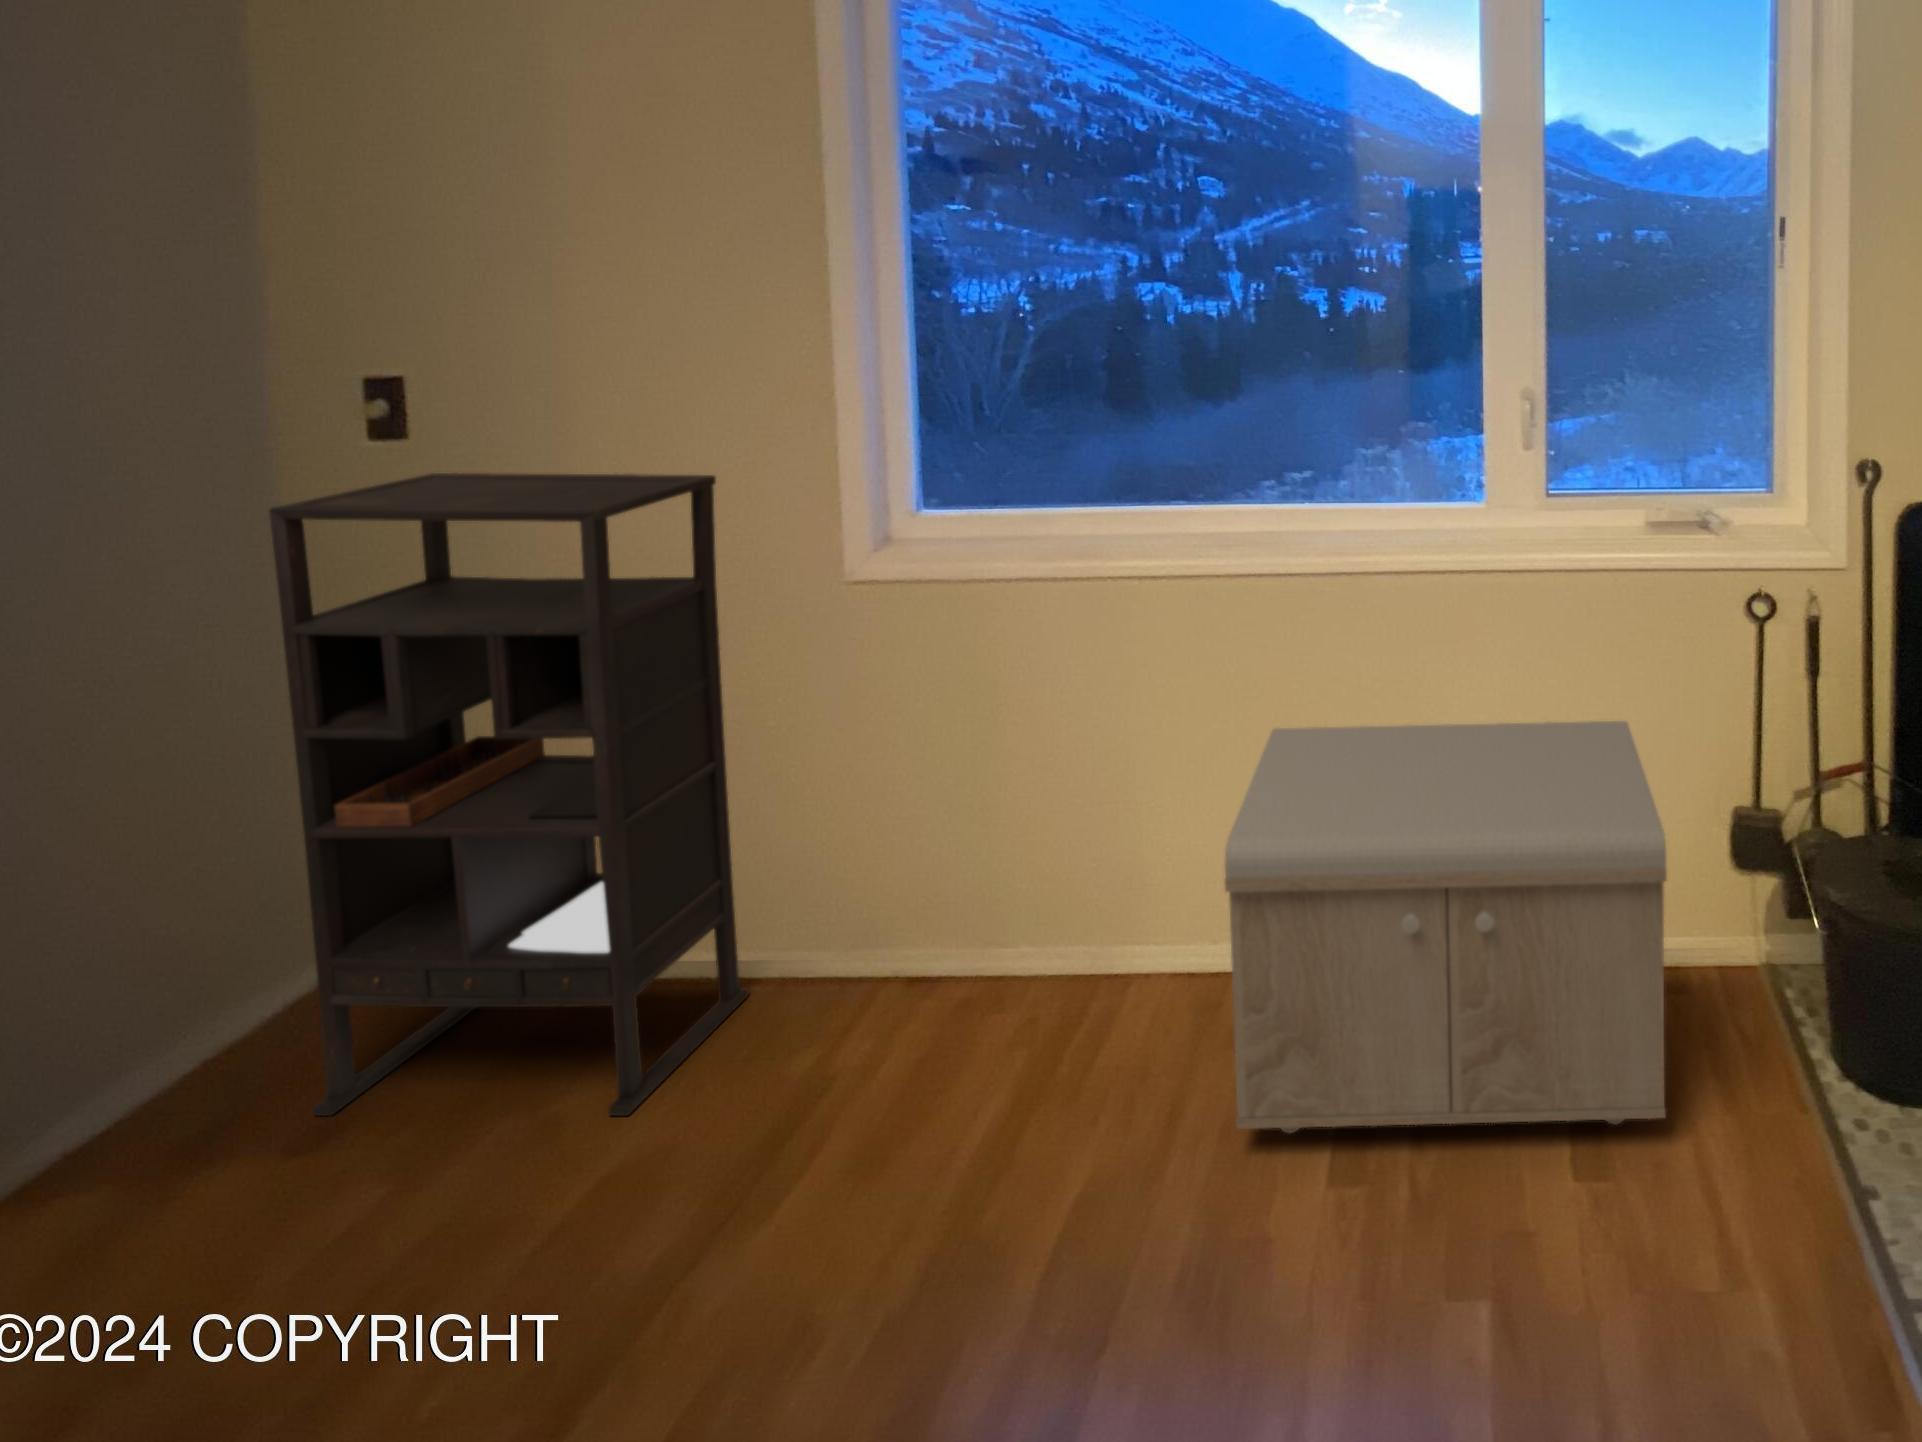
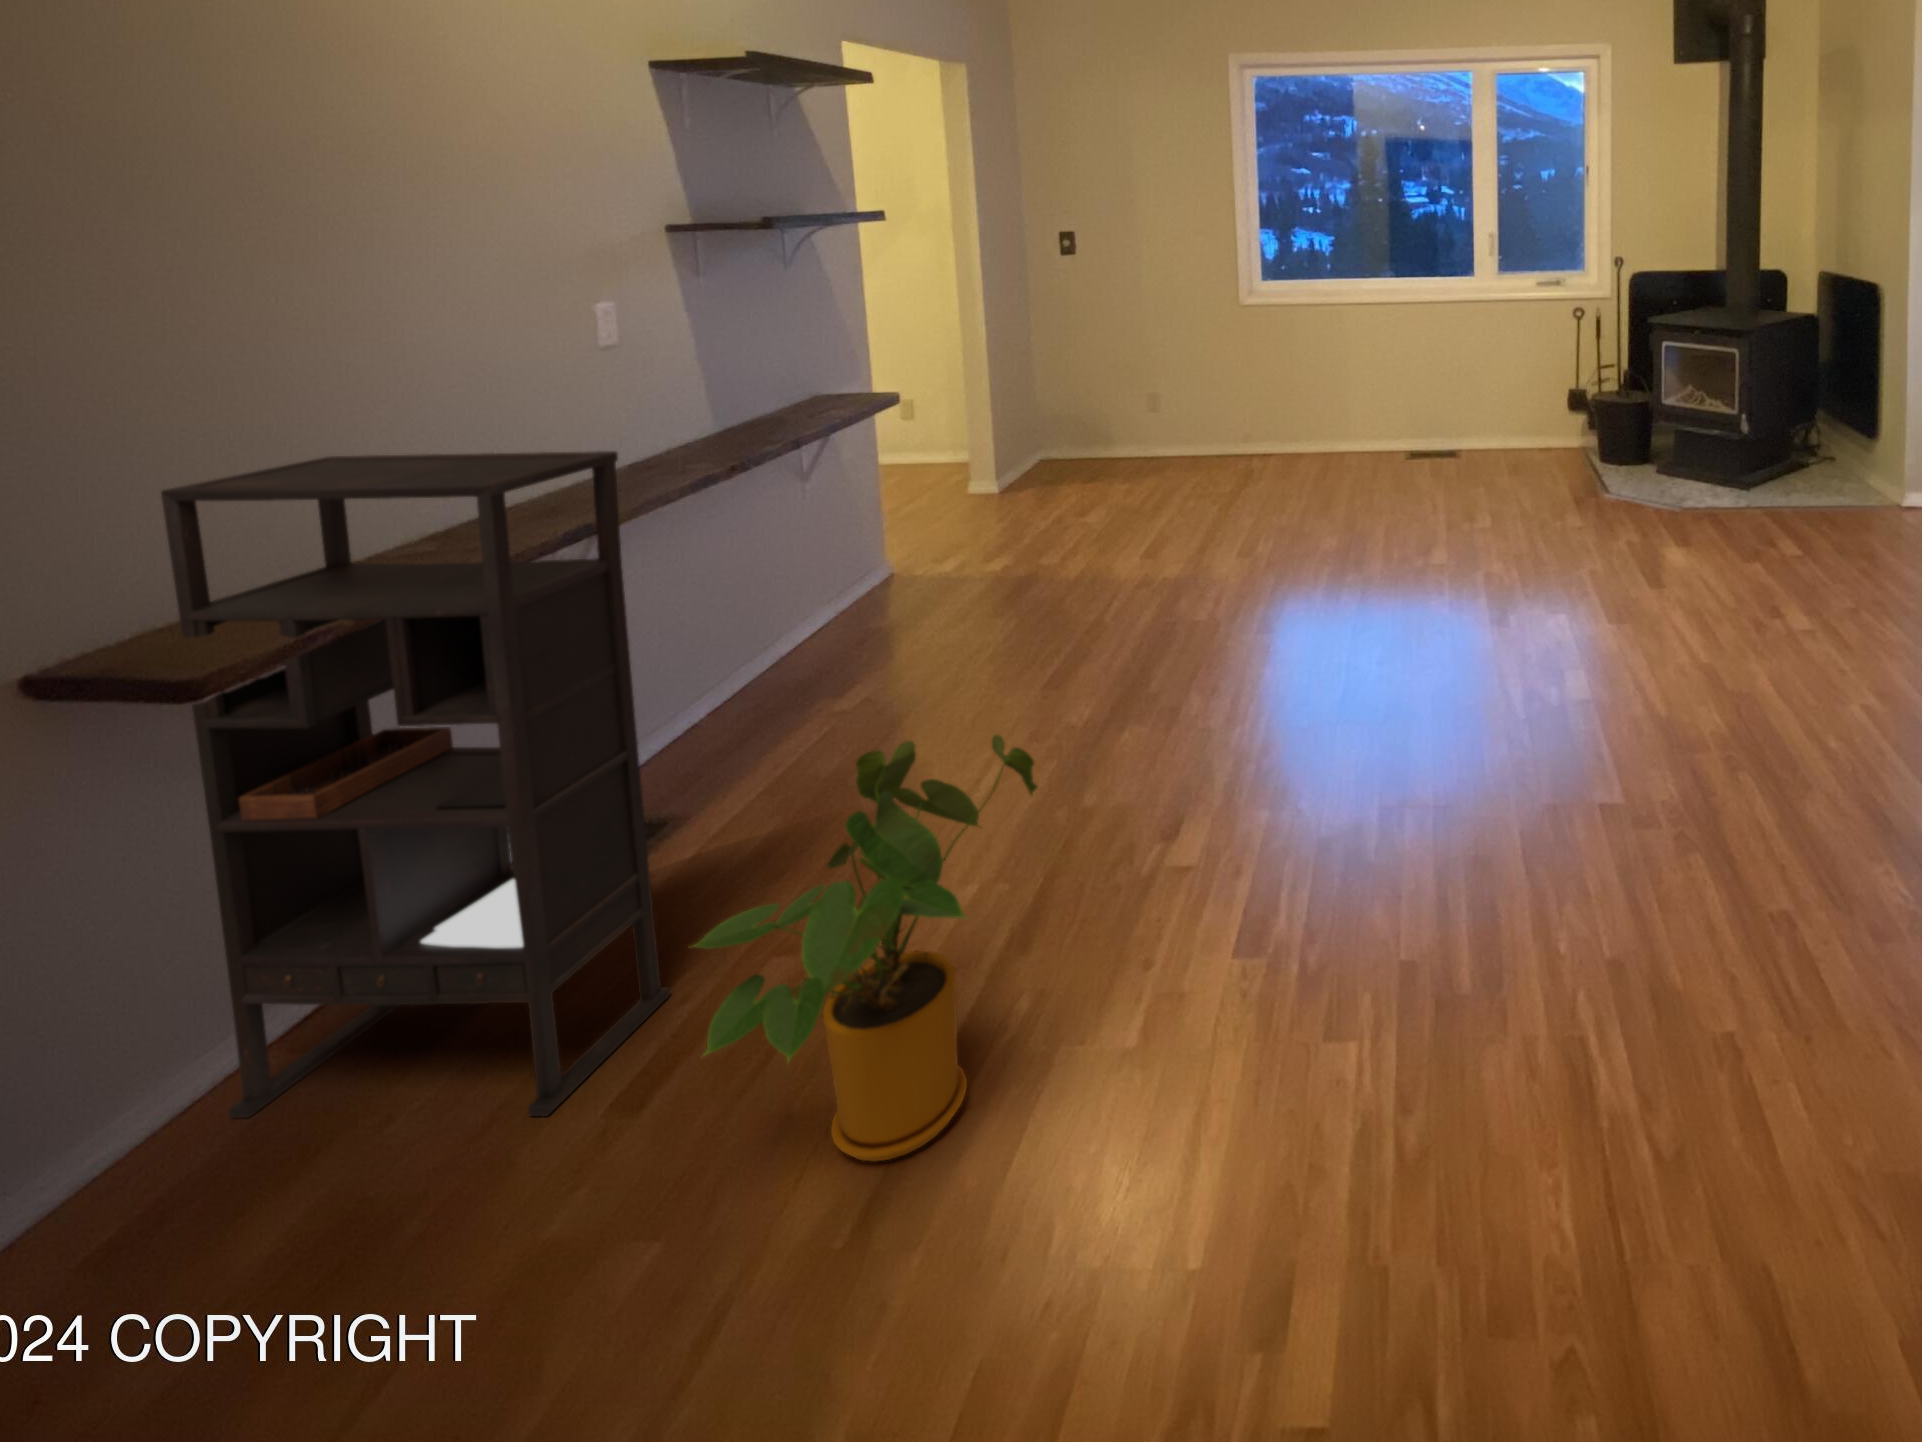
storage bench: present [1225,721,1667,1133] -> none [1156,693,1635,1129]
house plant: none [773,752,1111,1164] -> present [693,735,1038,1161]

